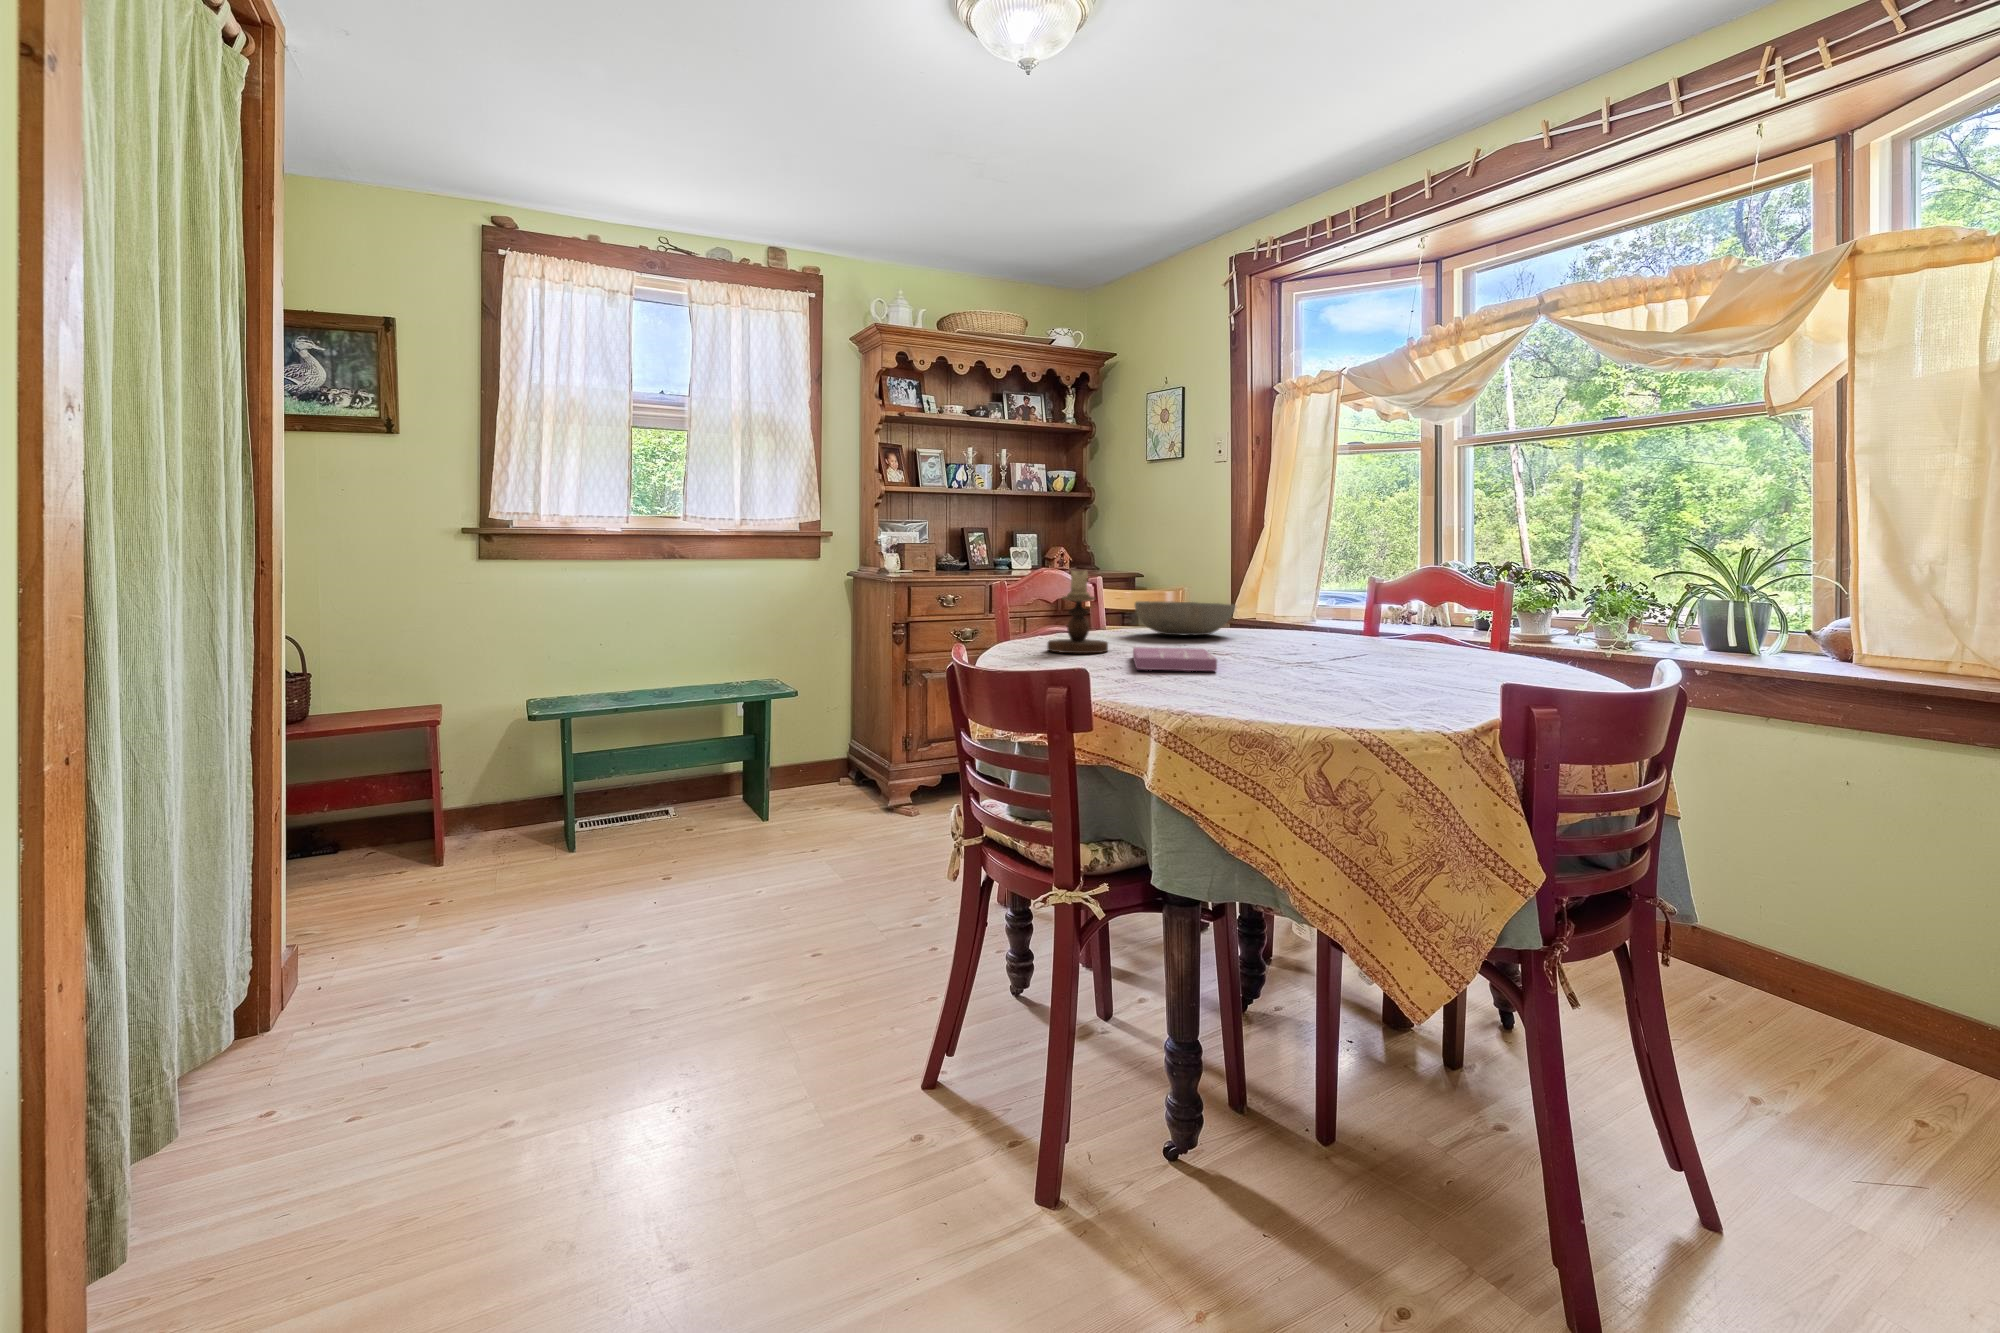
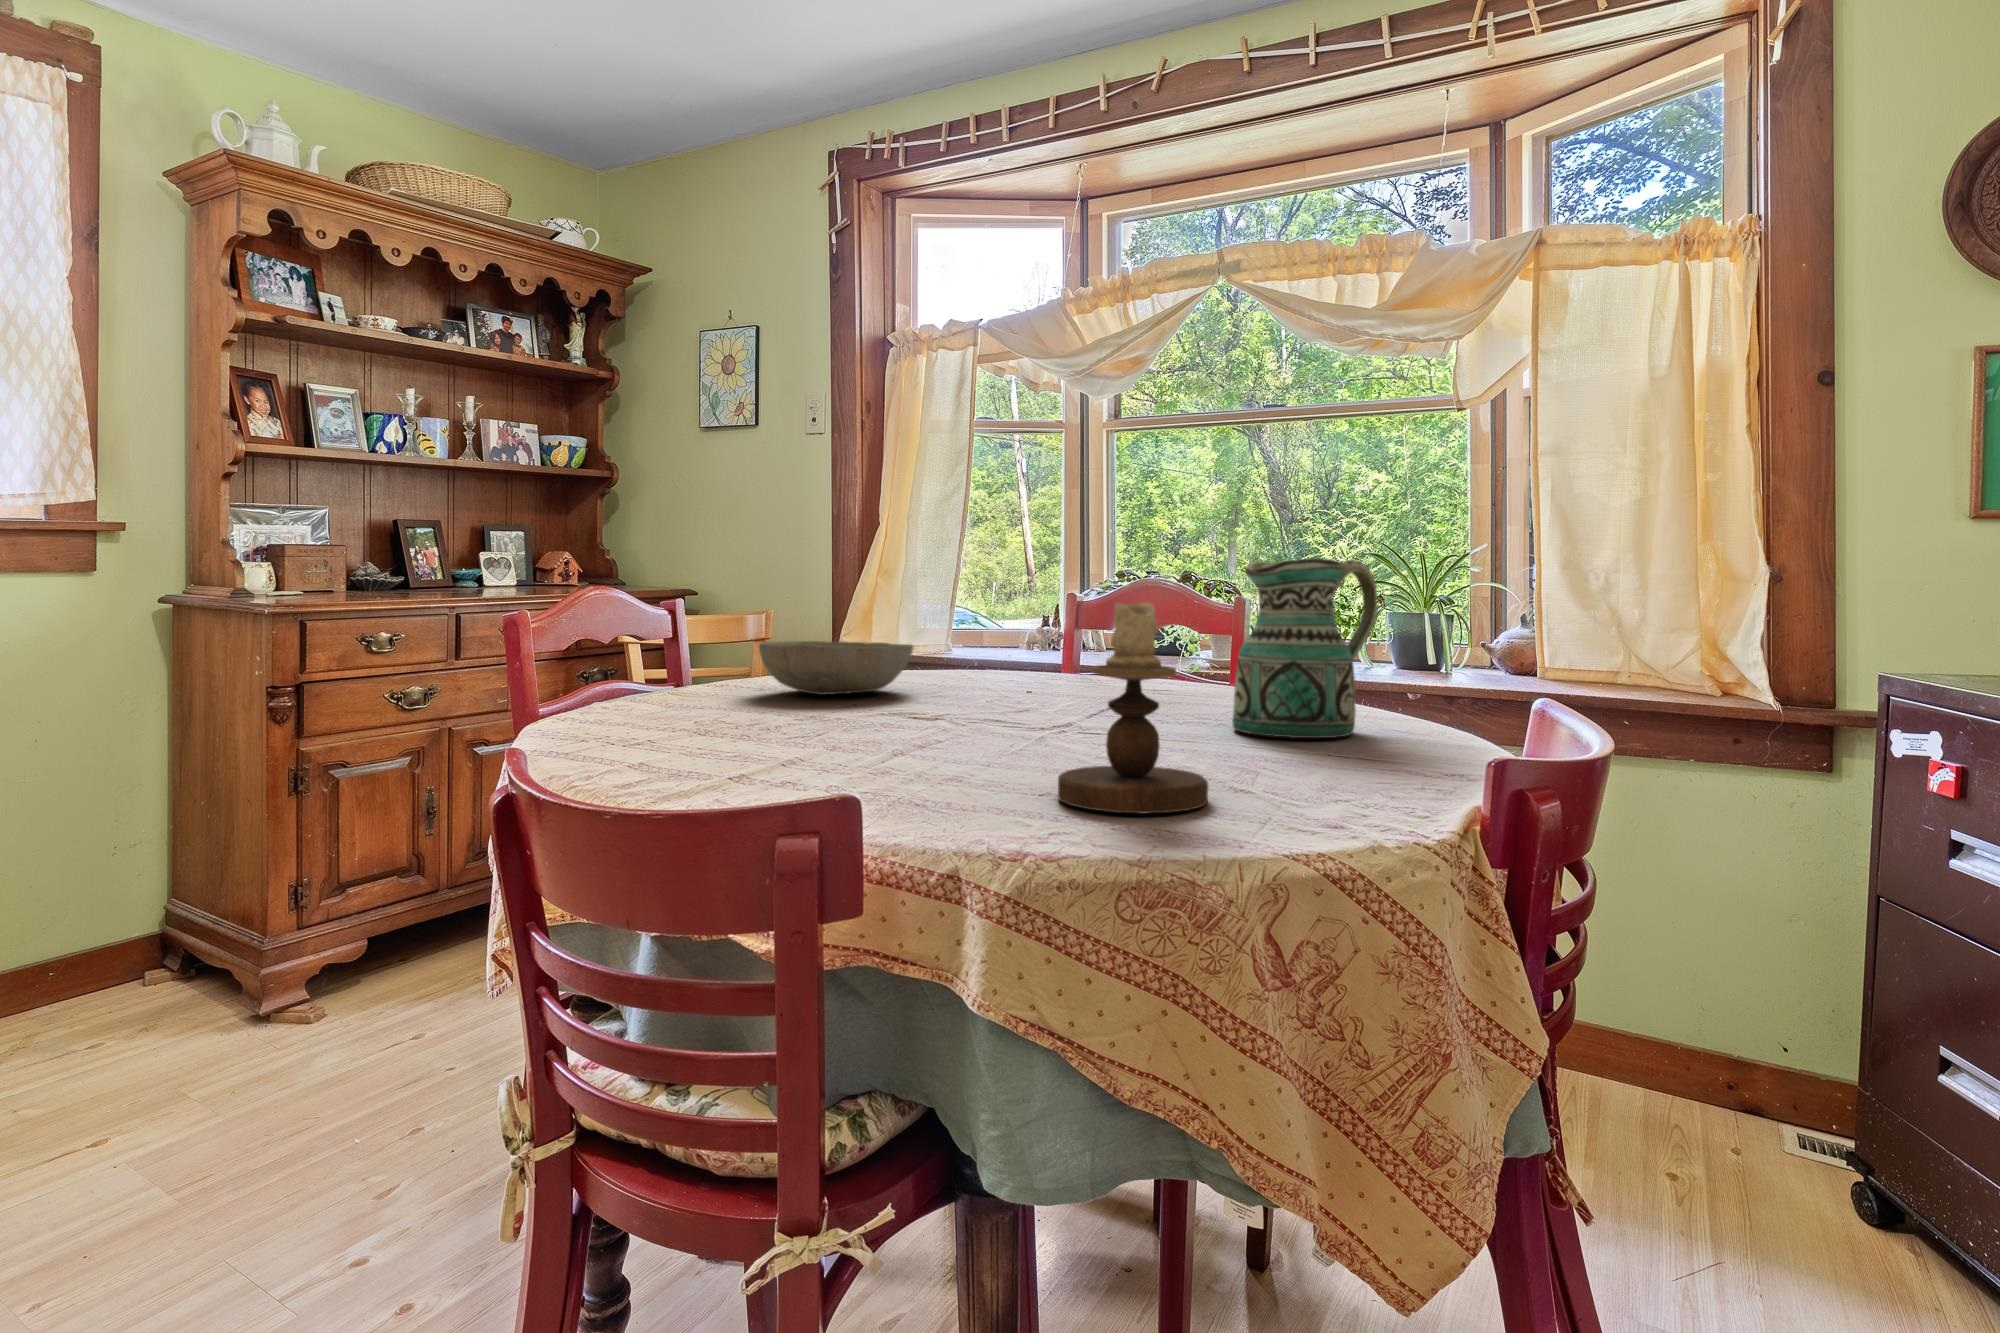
ceramic pitcher: none [1429,542,1567,675] -> present [1232,558,1378,738]
candlestick: present [1047,570,1108,653] -> present [1058,602,1208,814]
book: present [1133,647,1217,671] -> none [807,719,975,766]

